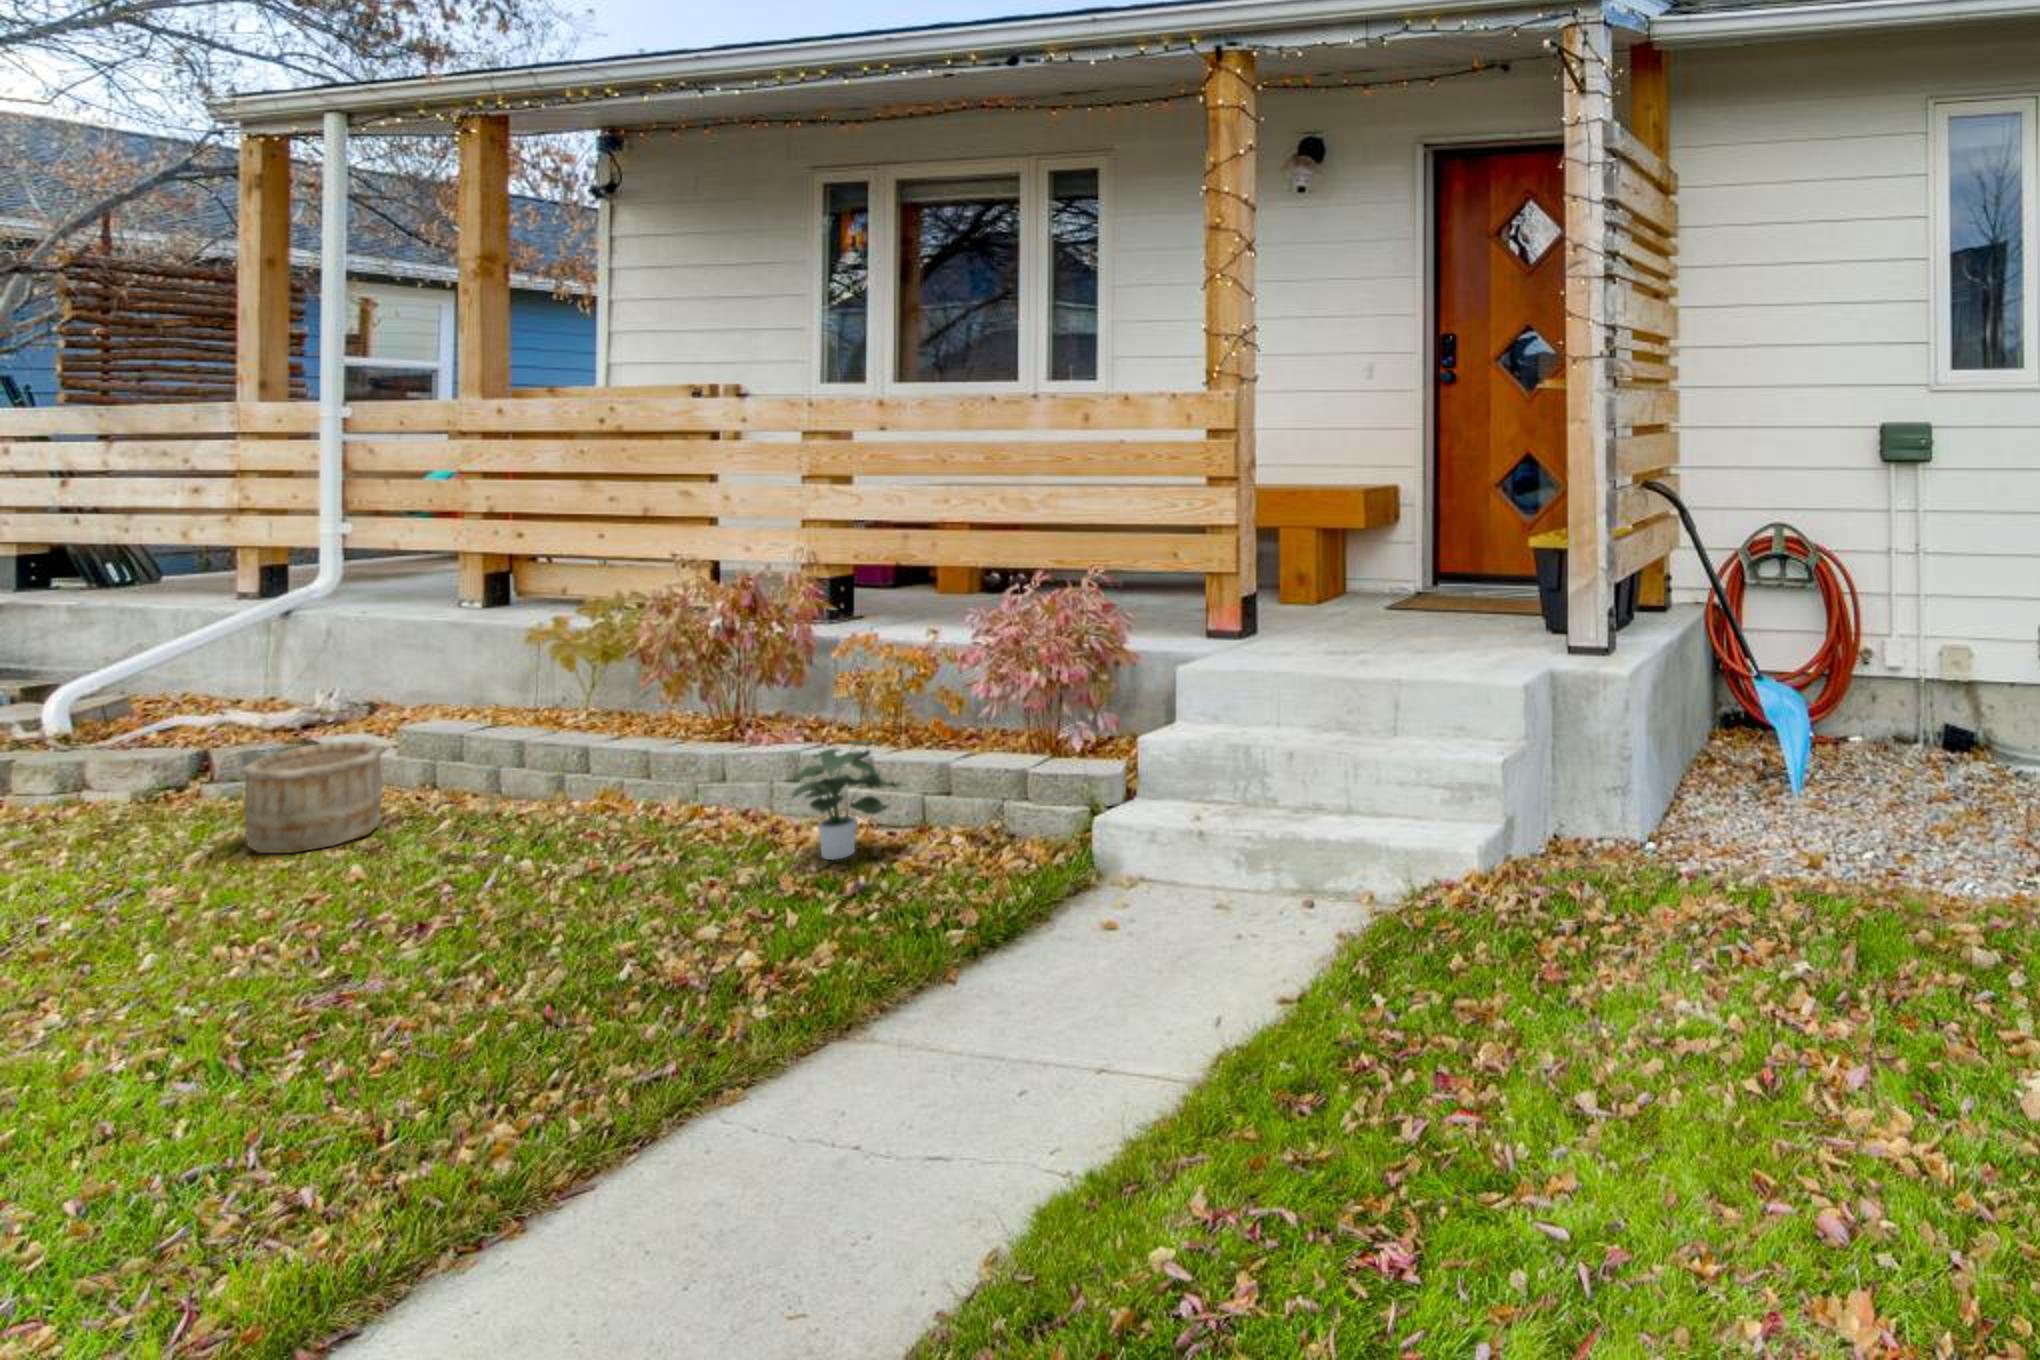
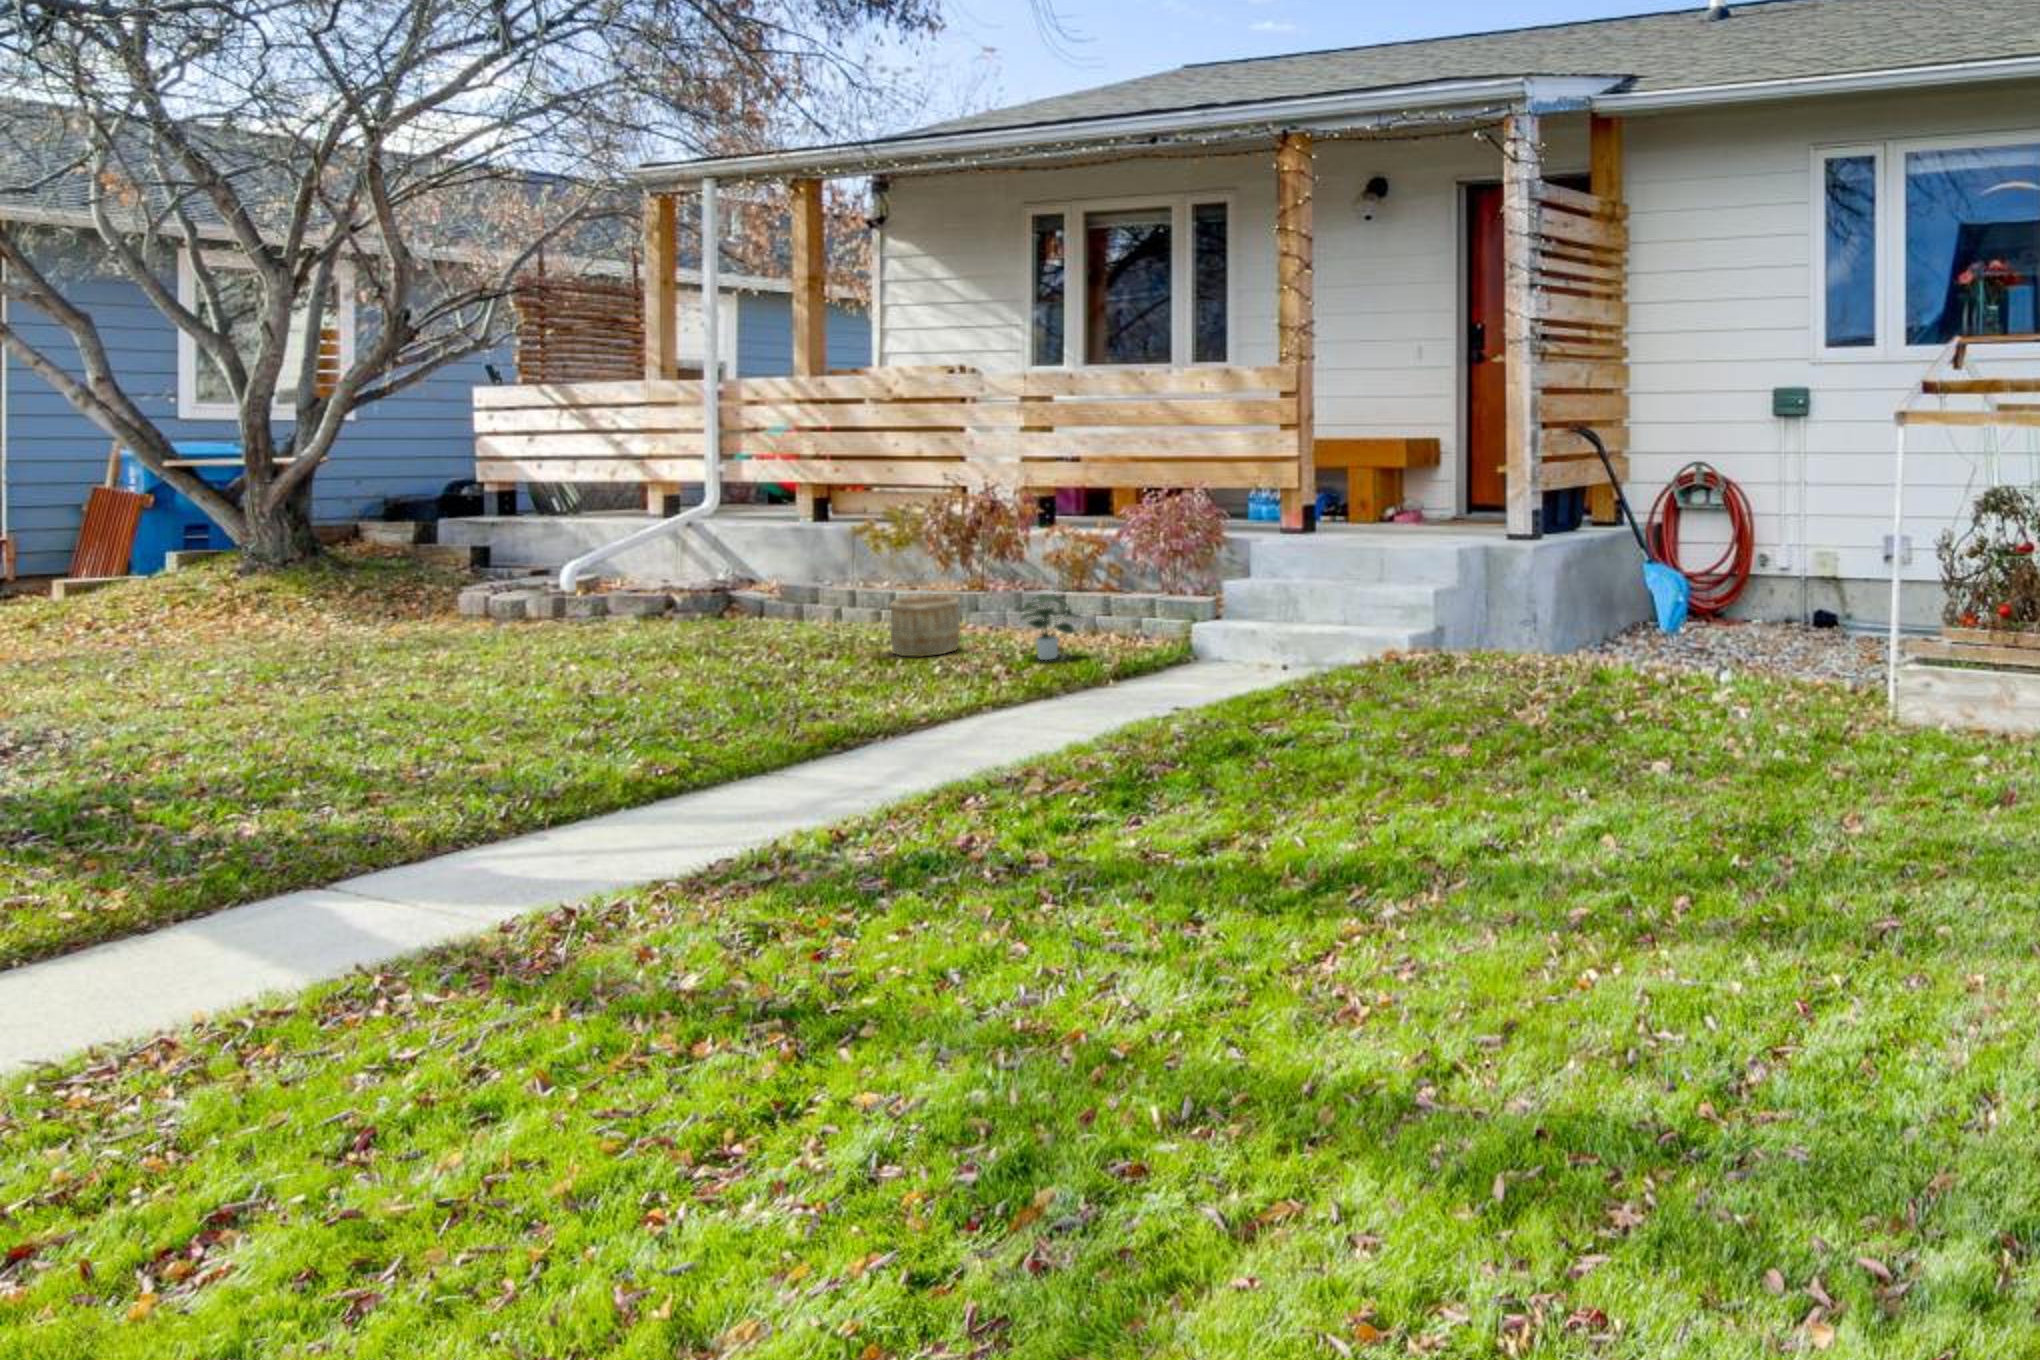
wooden bucket: present [240,741,384,853] -> present [889,594,960,657]

